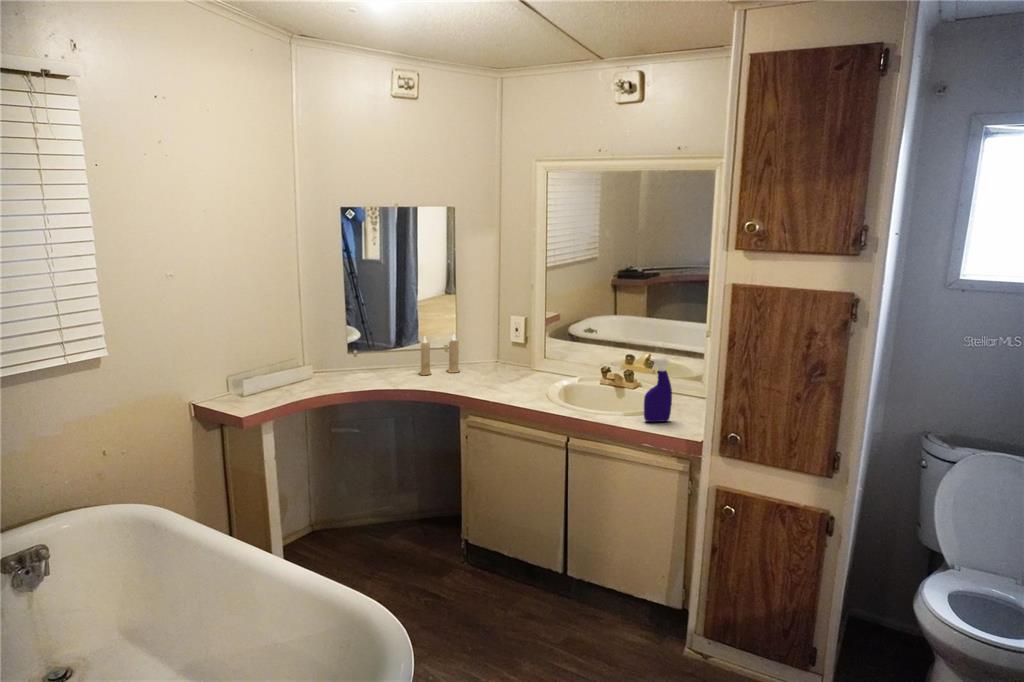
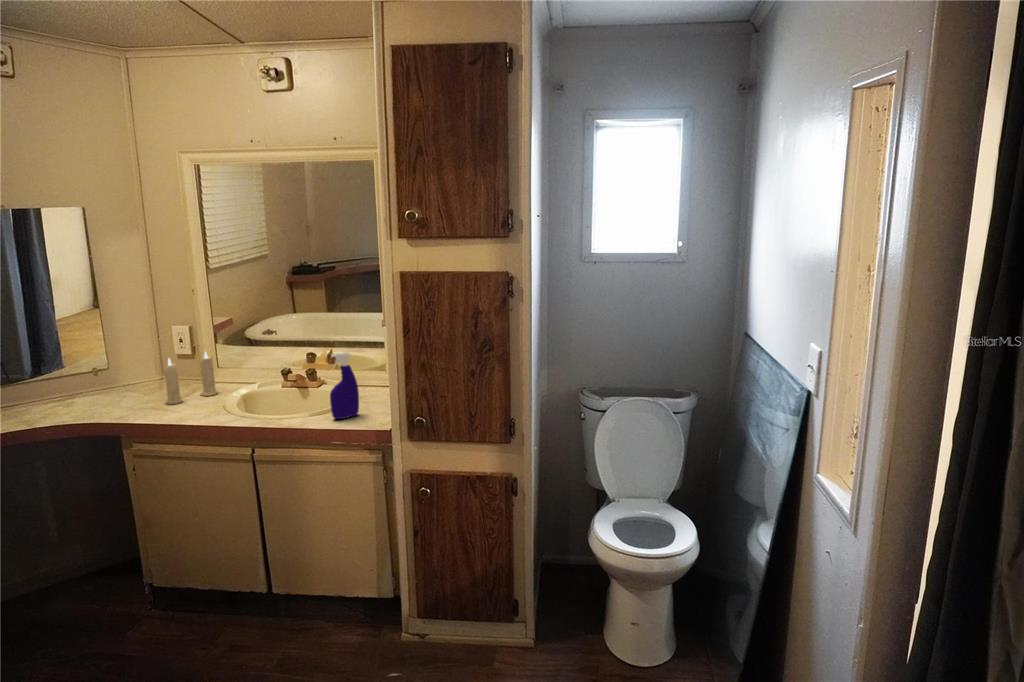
candle: present [419,335,460,375] -> present [164,352,218,405]

